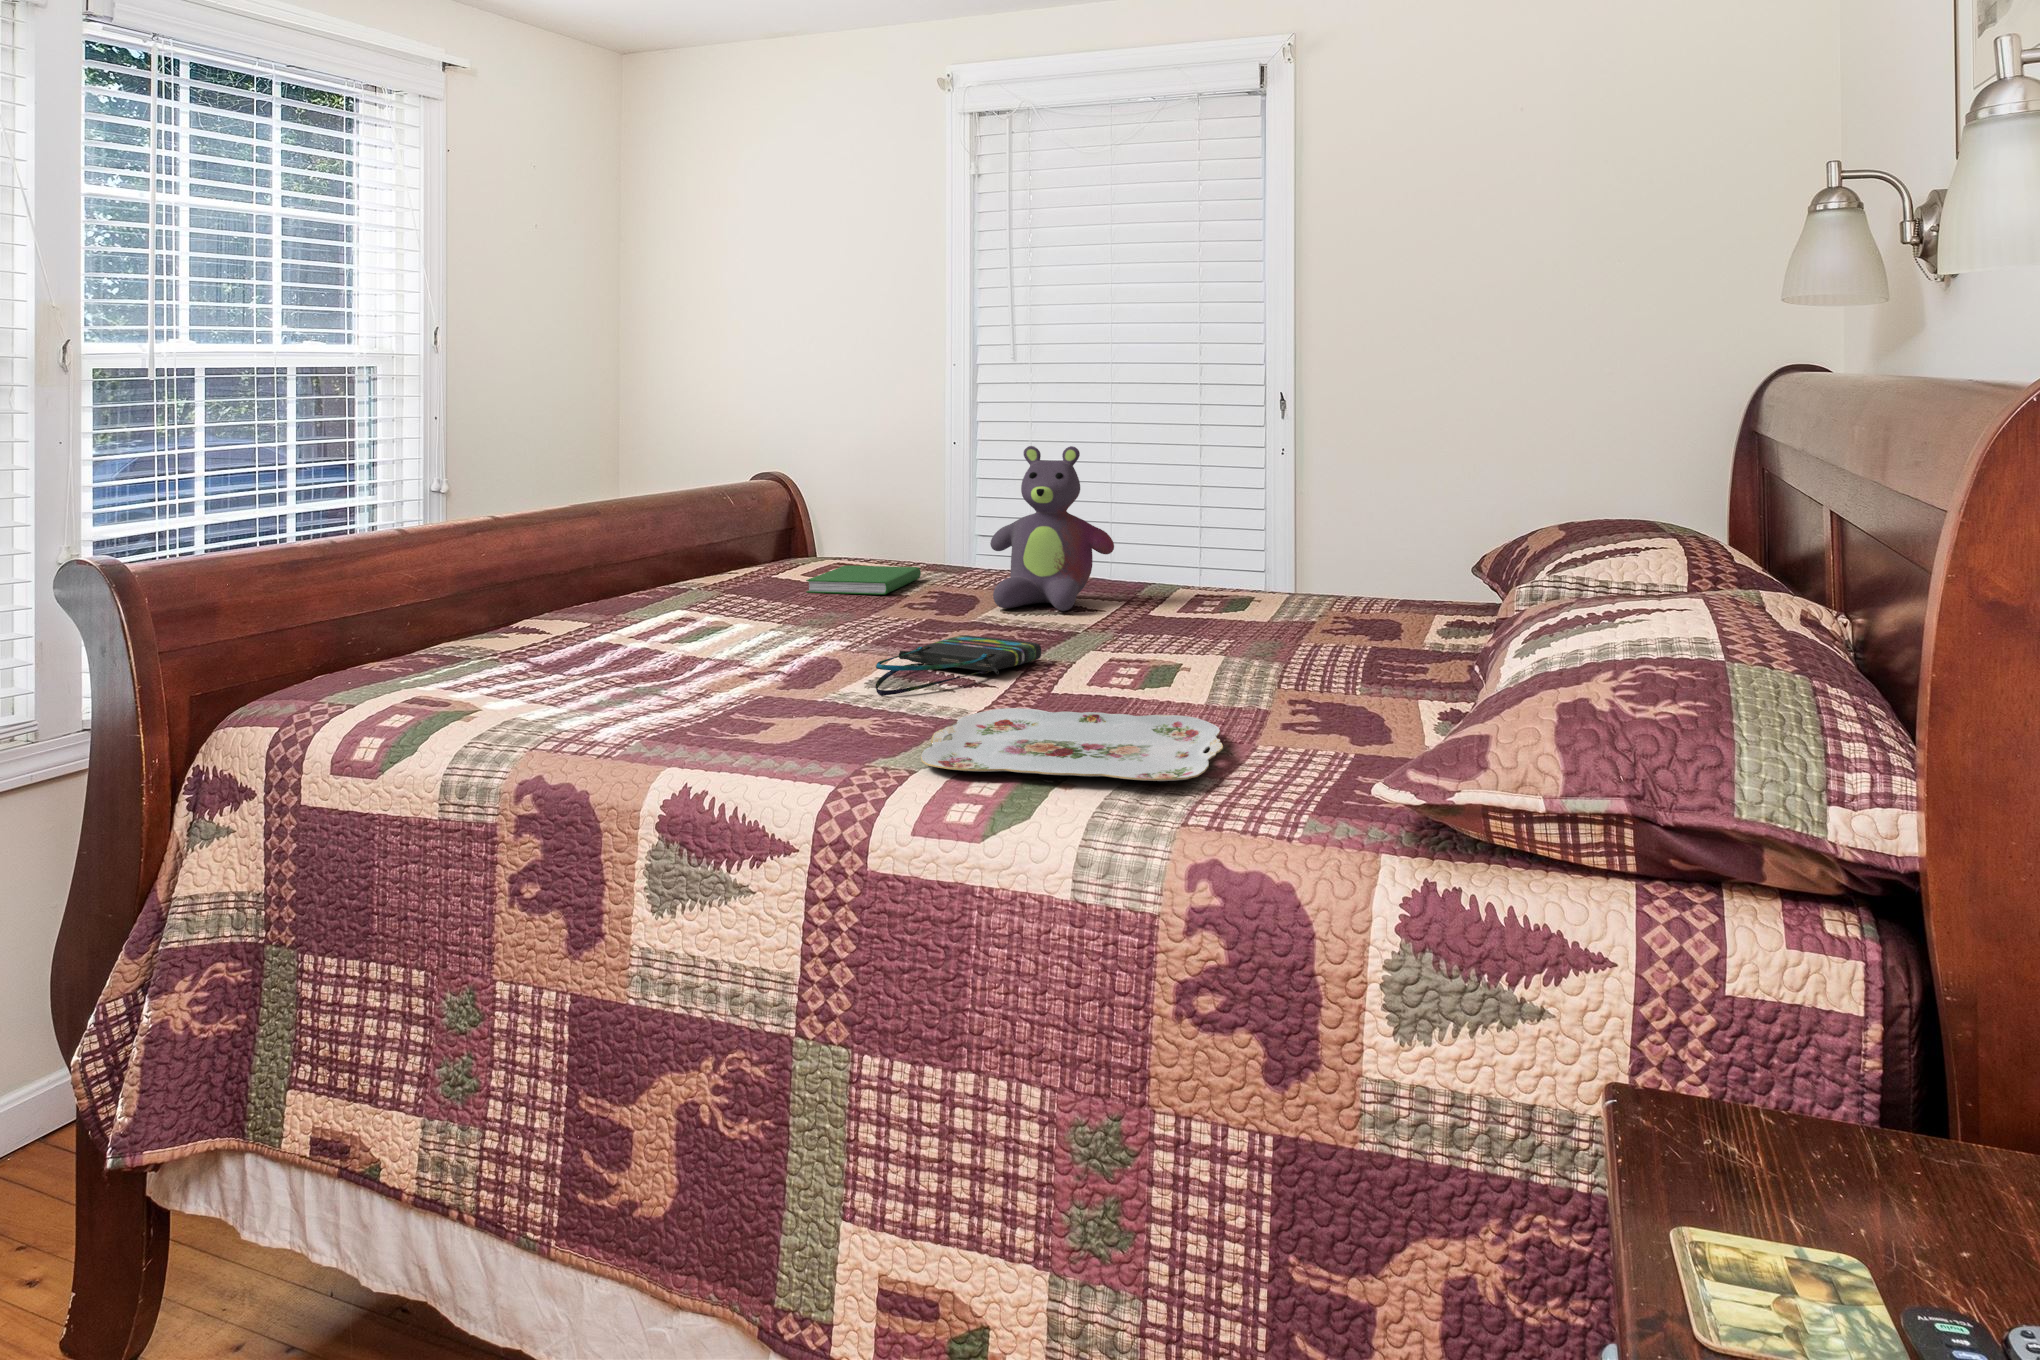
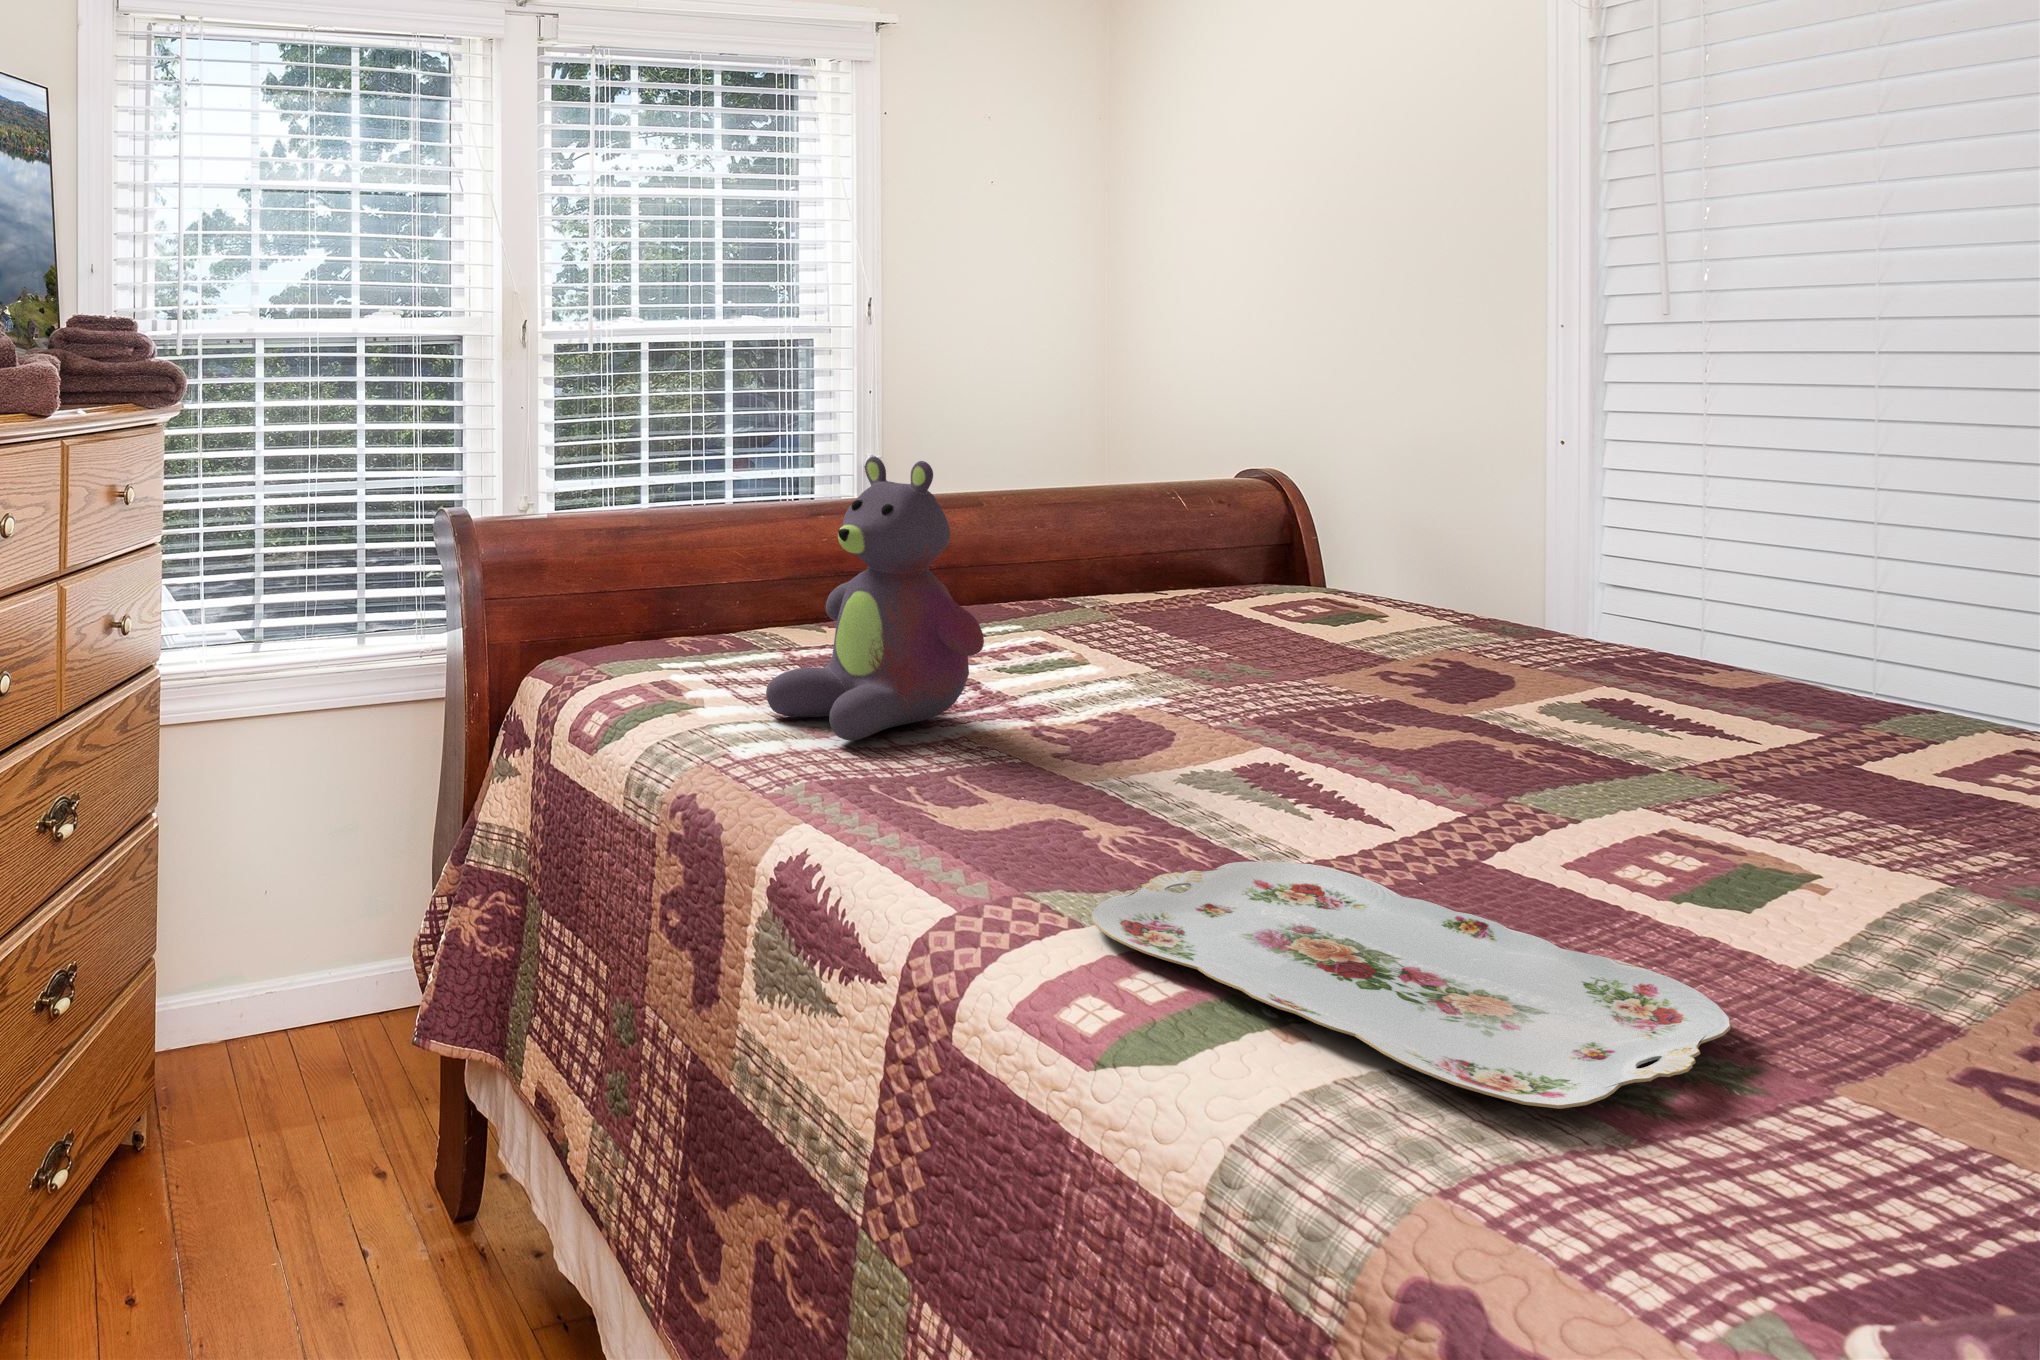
stuffed bear: present [990,446,1114,611] -> present [766,456,984,740]
hardcover book: present [806,565,921,595] -> none [1245,601,1445,650]
tote bag: present [876,635,1041,695] -> none [1167,734,1505,807]

